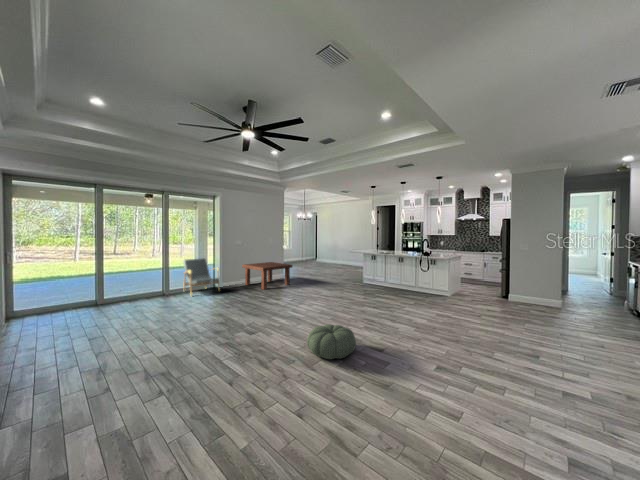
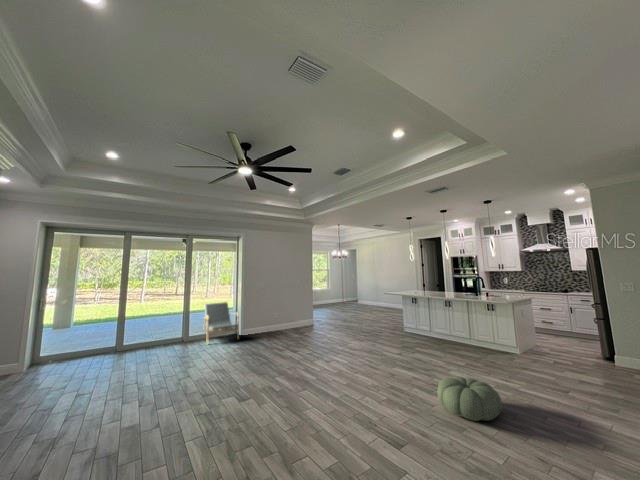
coffee table: present [242,262,292,290] -> none [266,305,319,338]
pouf: present [307,324,356,359] -> present [437,376,502,421]

